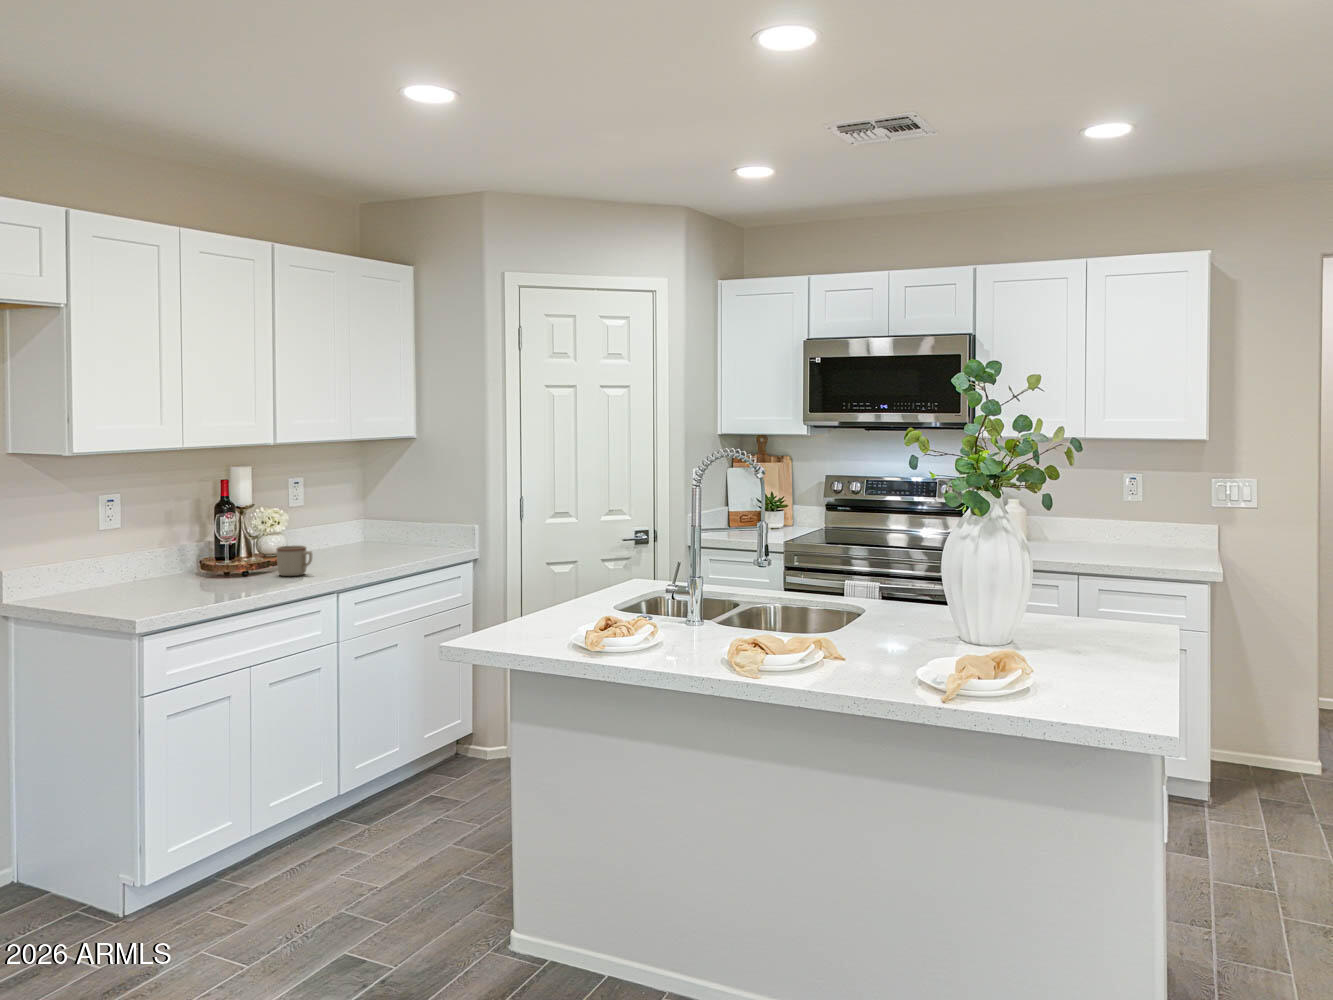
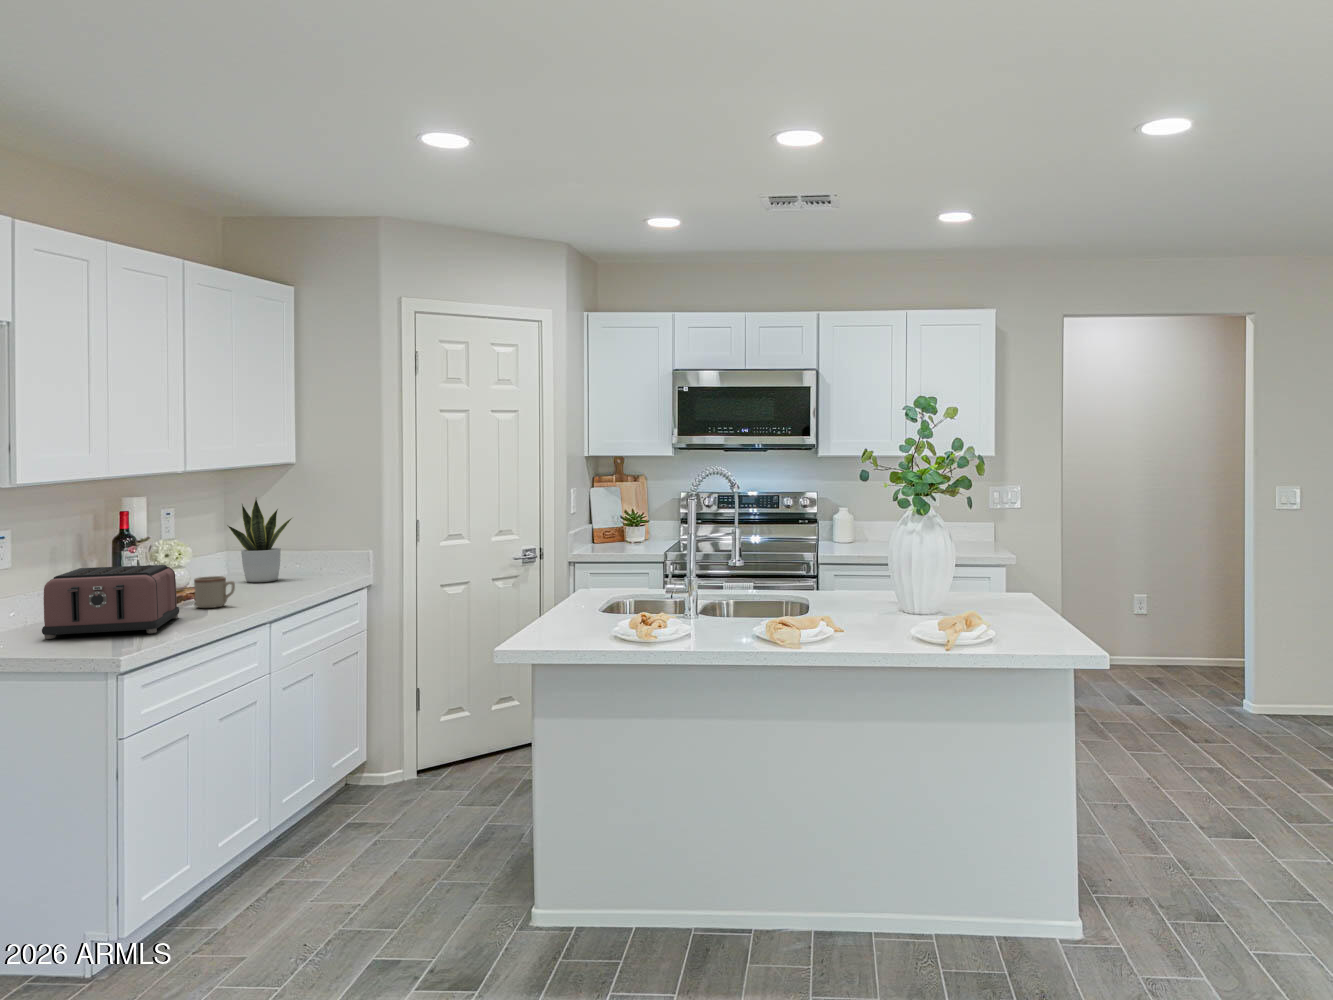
potted plant: none [343,468,407,551] -> present [227,498,292,582]
toaster: none [109,533,250,600] -> present [42,565,179,639]

